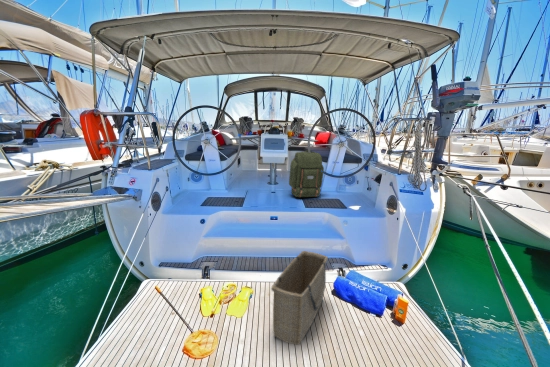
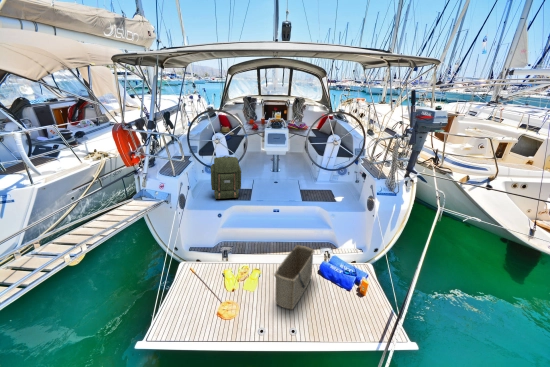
backpack: present [289,151,324,197] -> present [211,156,241,199]

